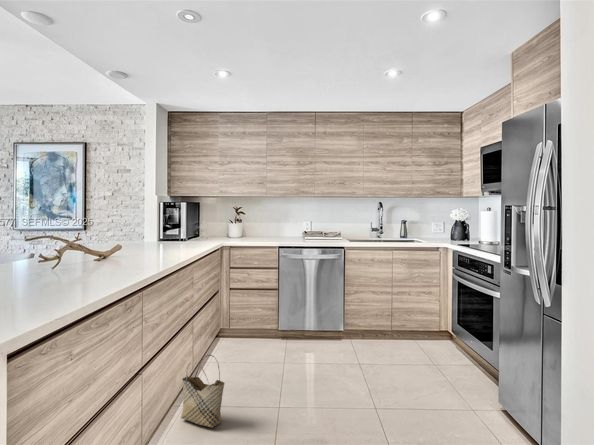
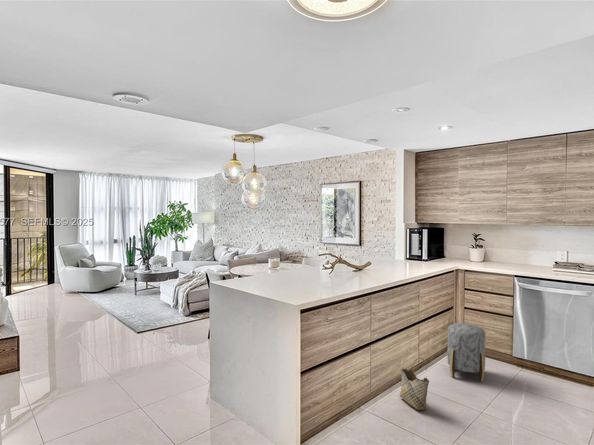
stool: none [223,304,265,371] -> present [447,323,485,382]

